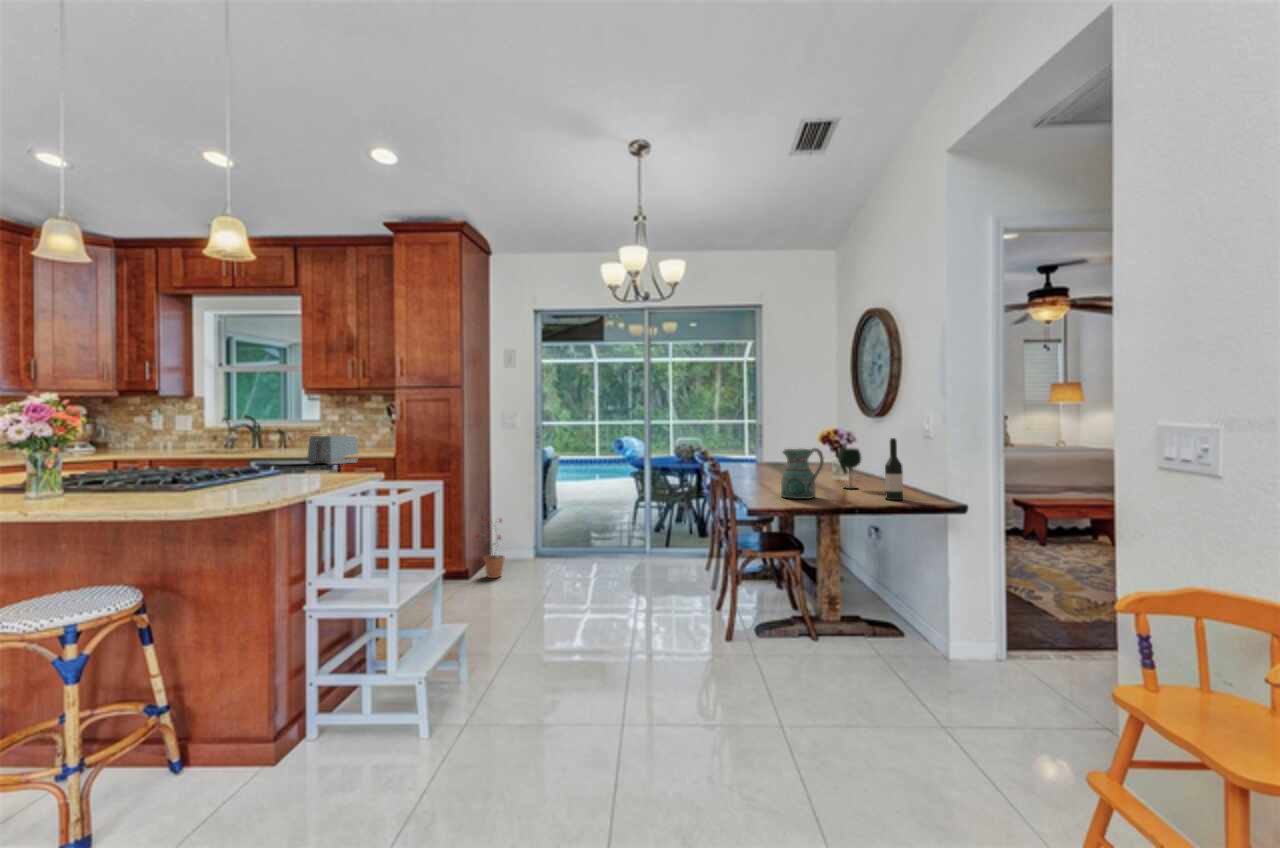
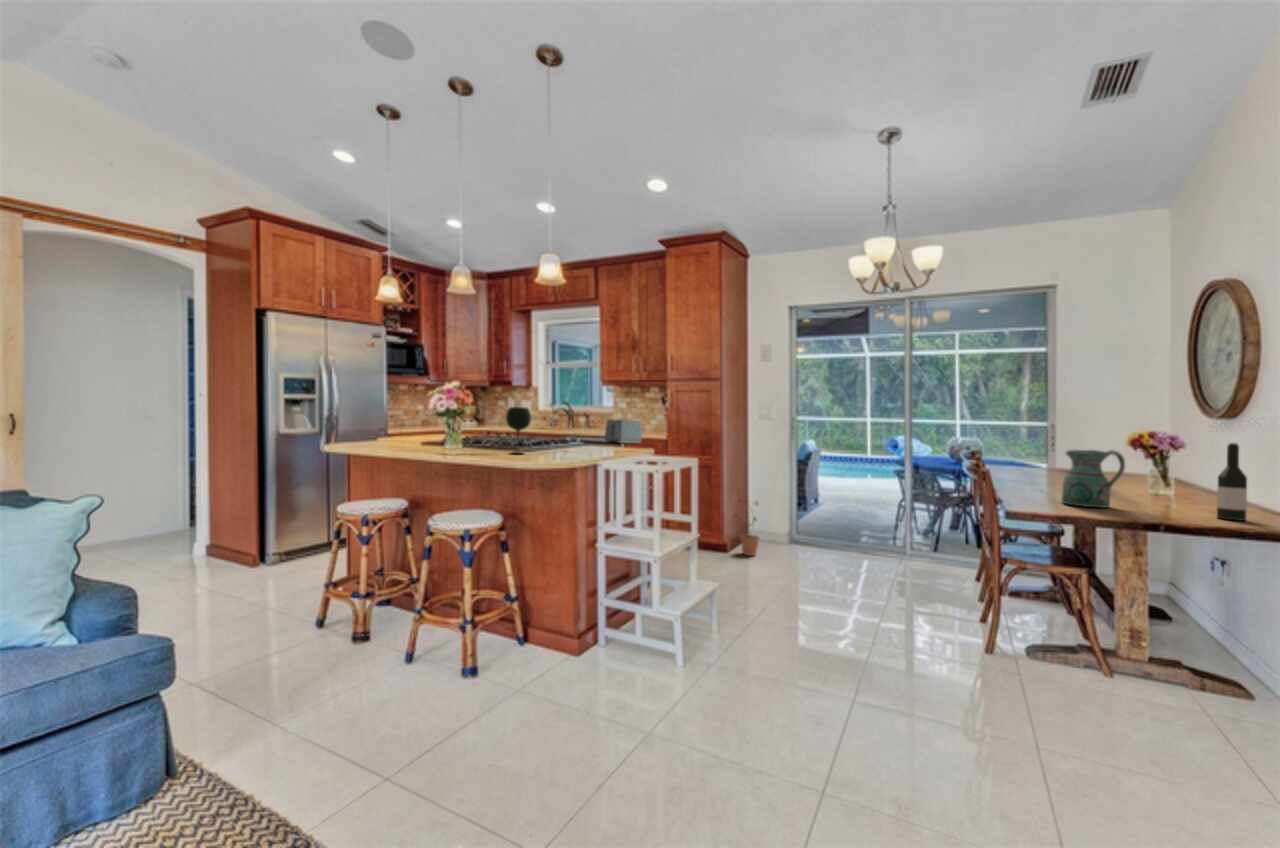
wine glass: present [839,448,861,489] -> present [506,407,531,454]

